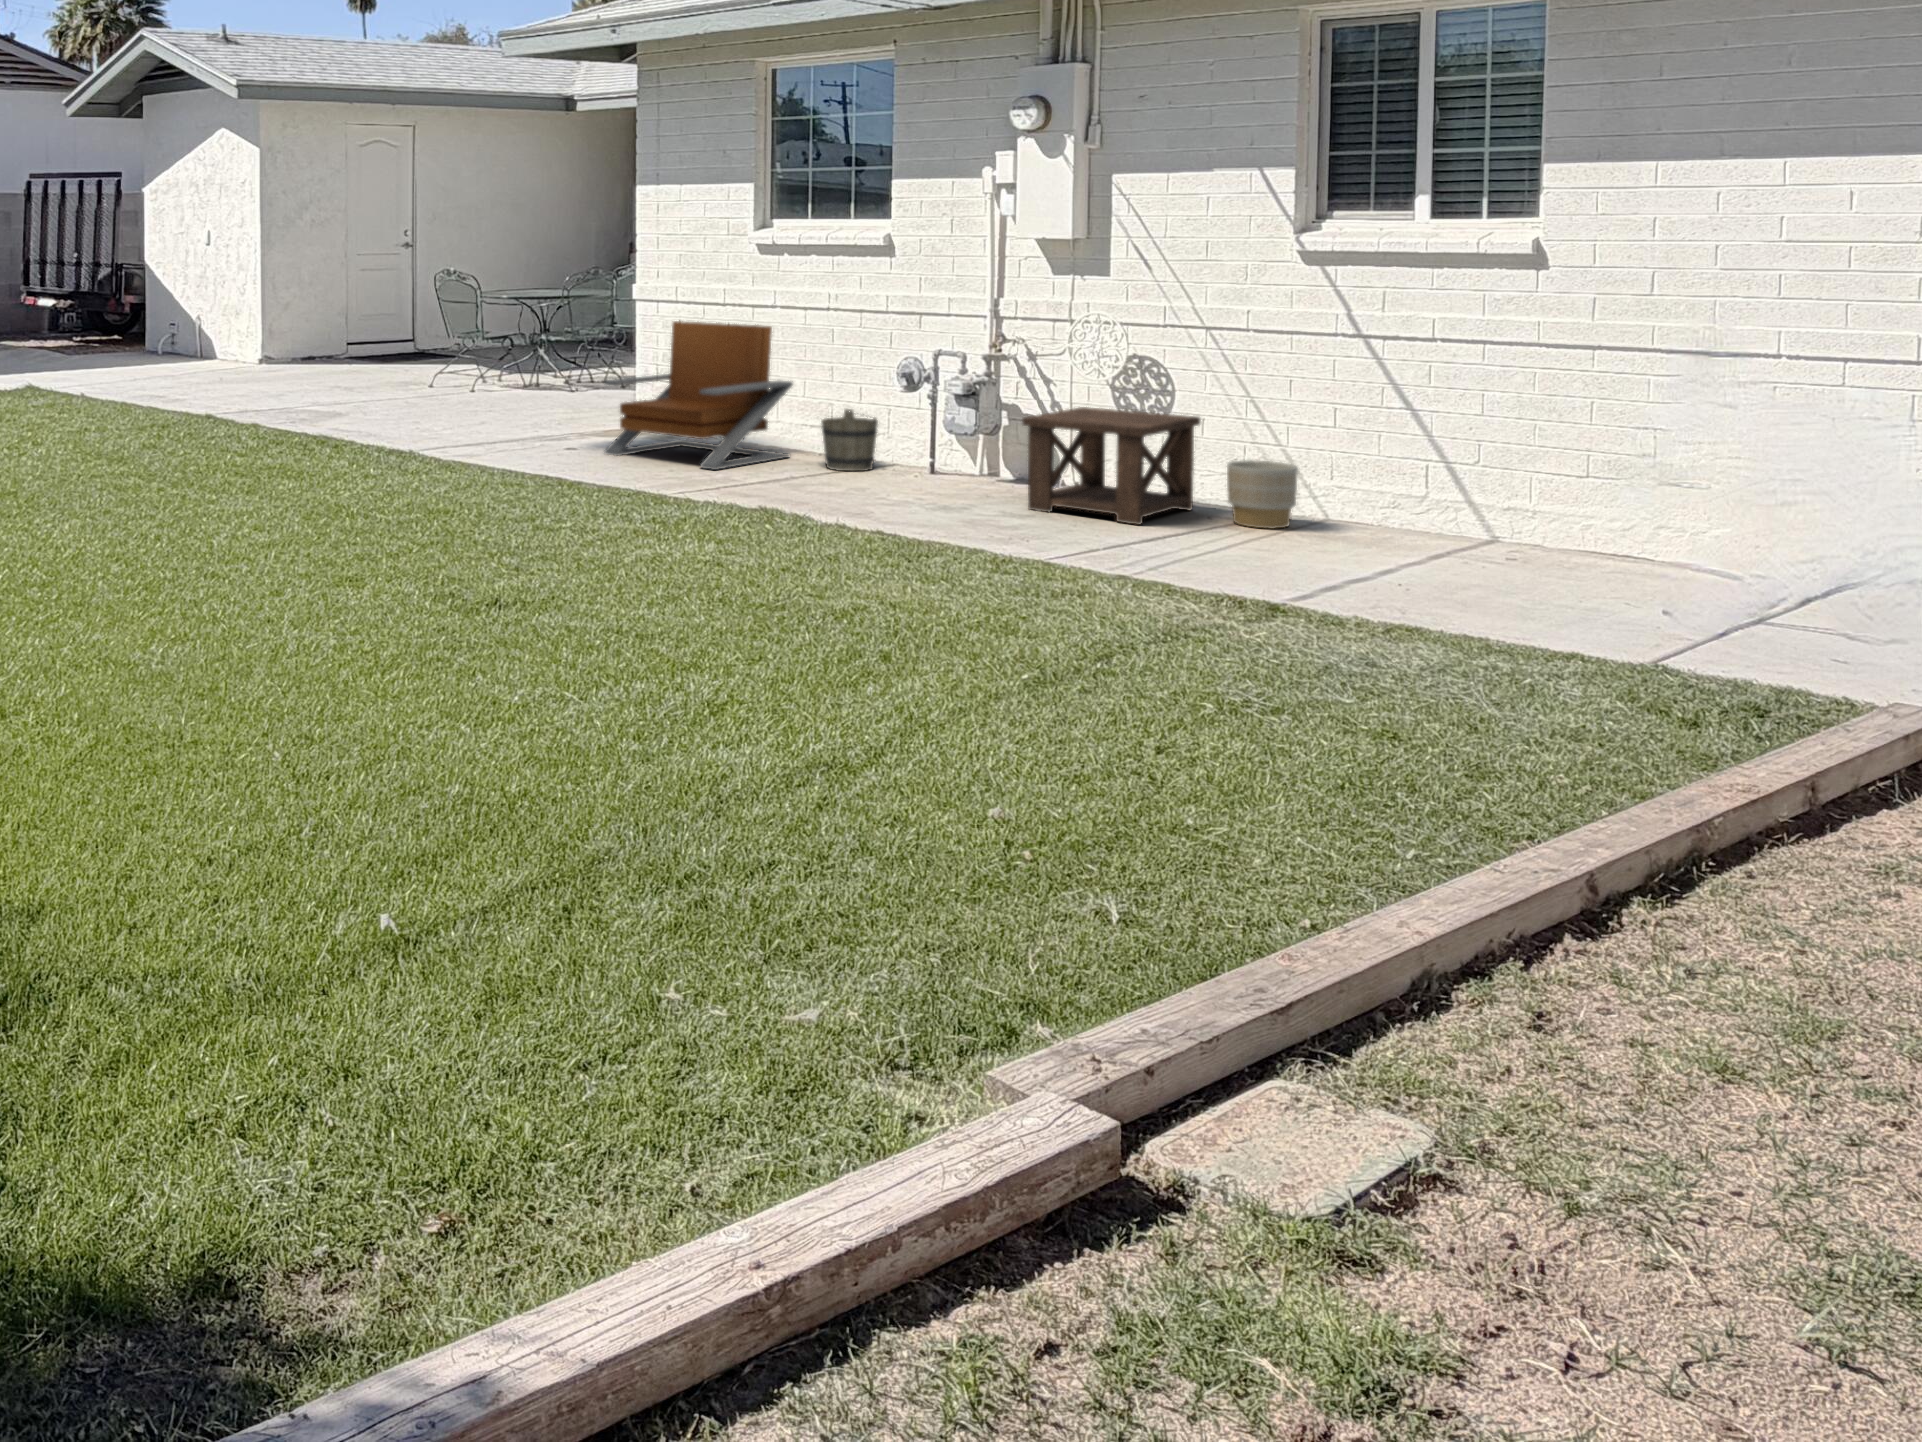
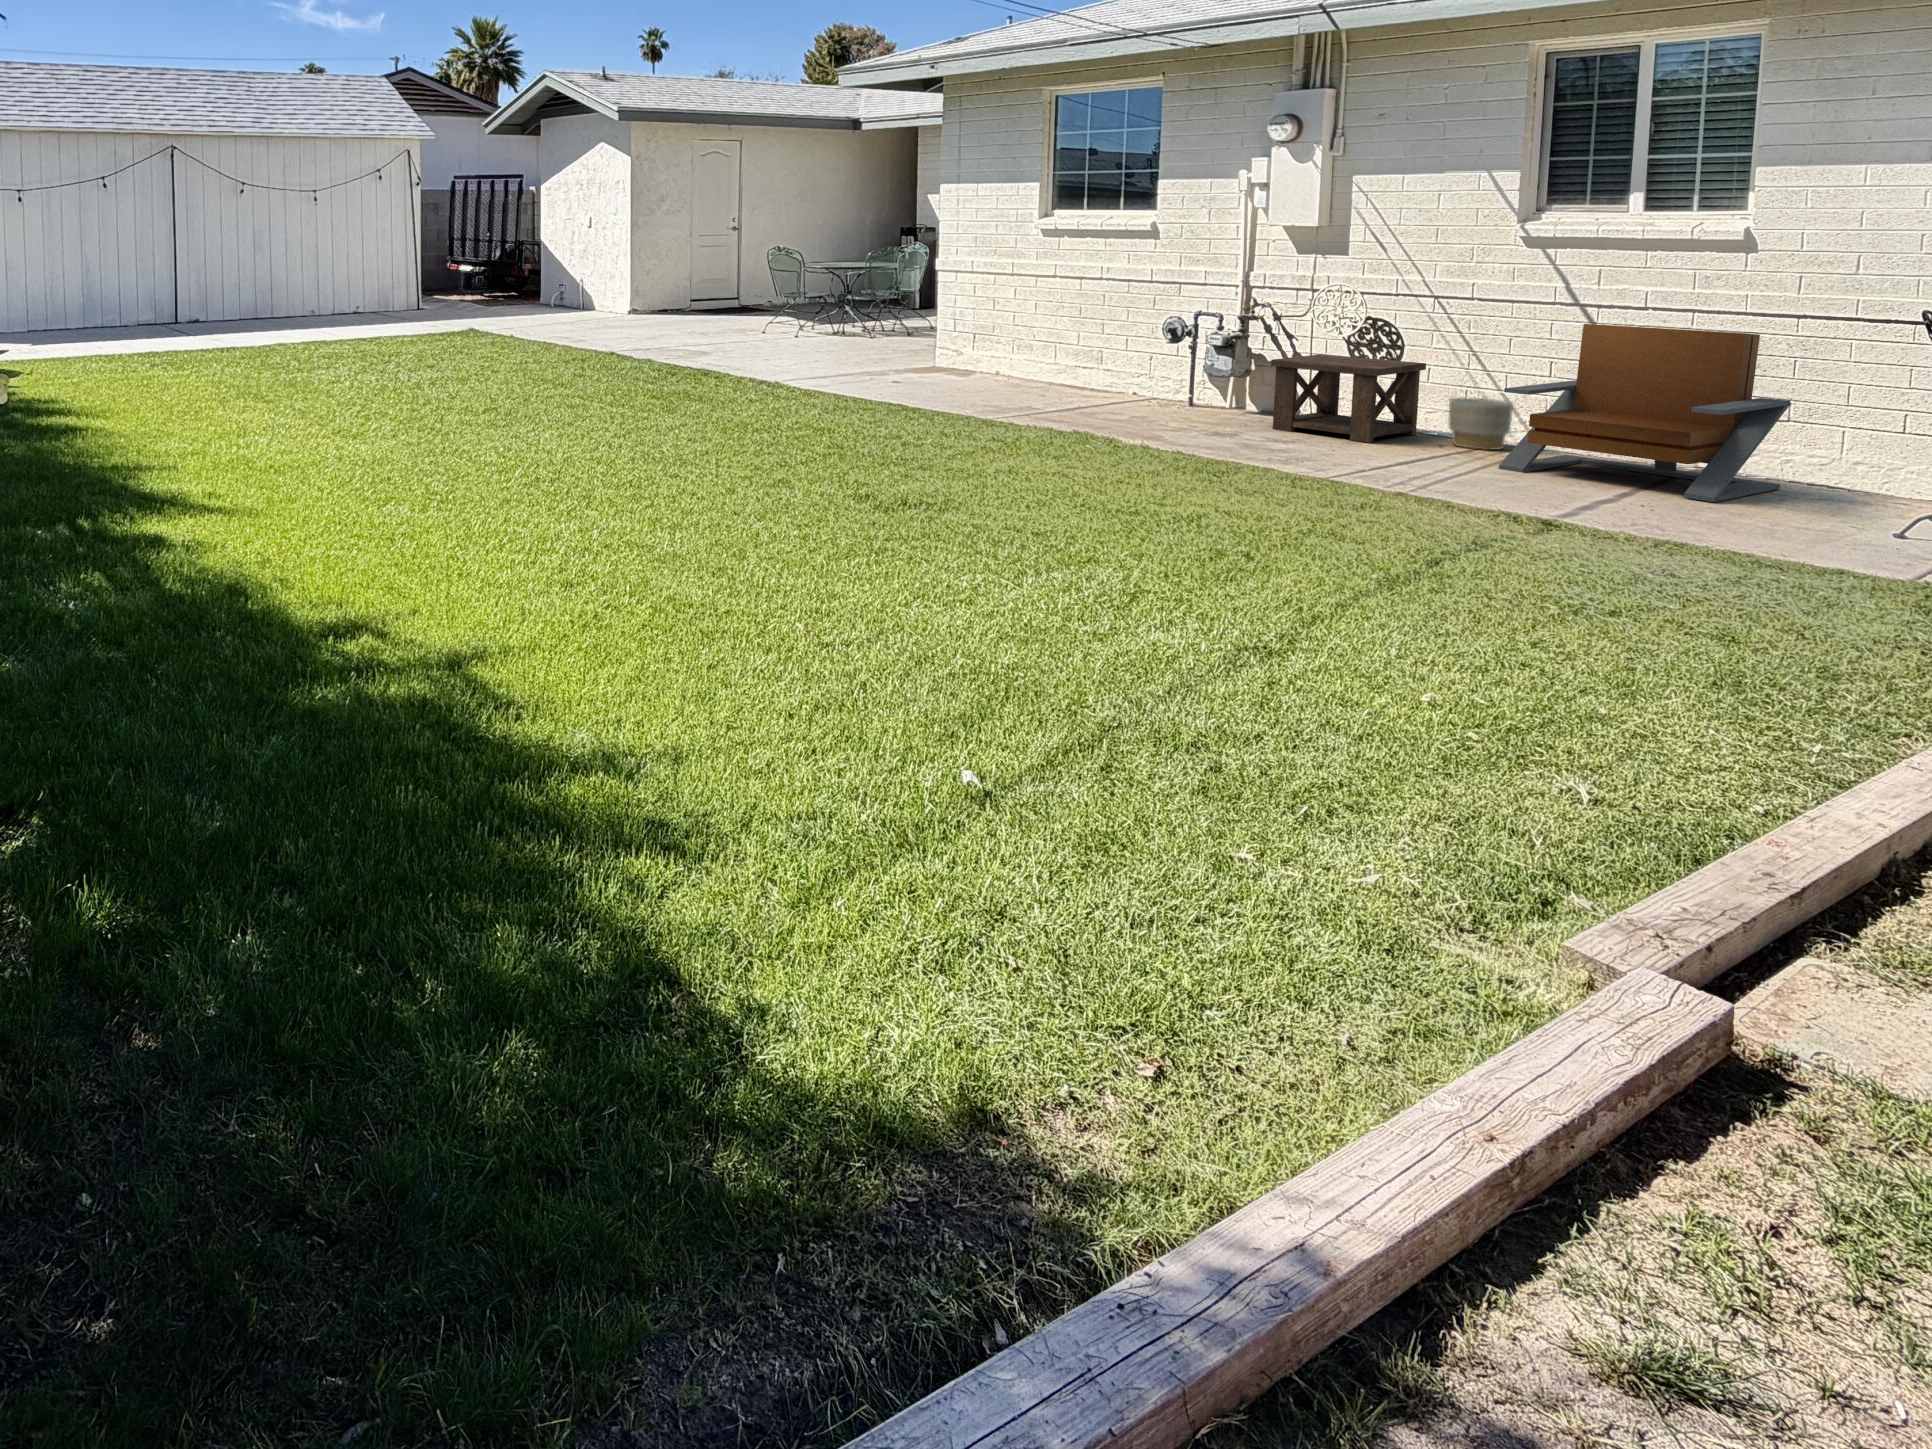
lounge chair: present [605,321,793,470] -> present [1499,324,1791,502]
bucket: present [821,409,878,471] -> none [1094,353,1142,399]

